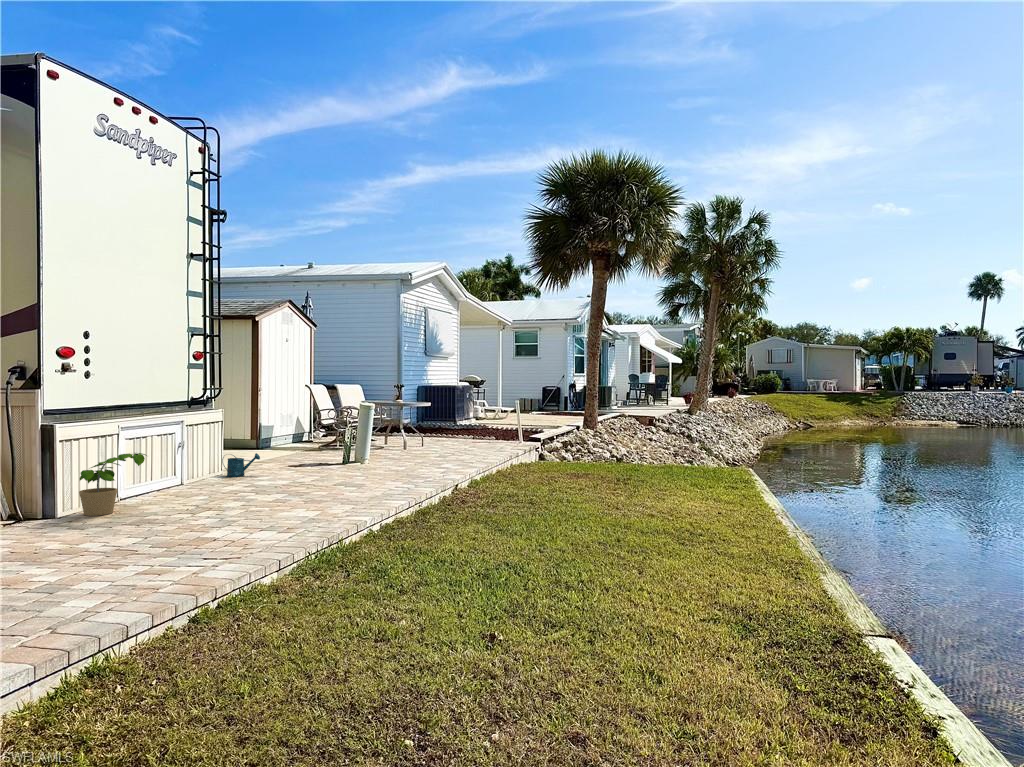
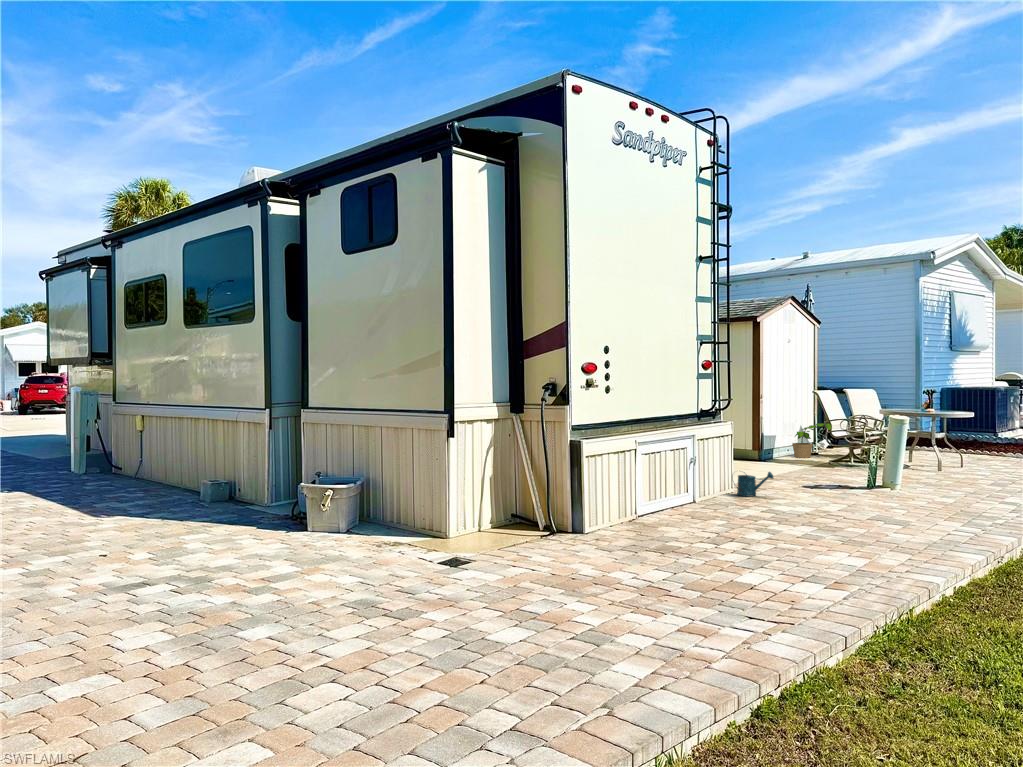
potted plant: present [79,453,147,516] -> present [792,423,831,458]

